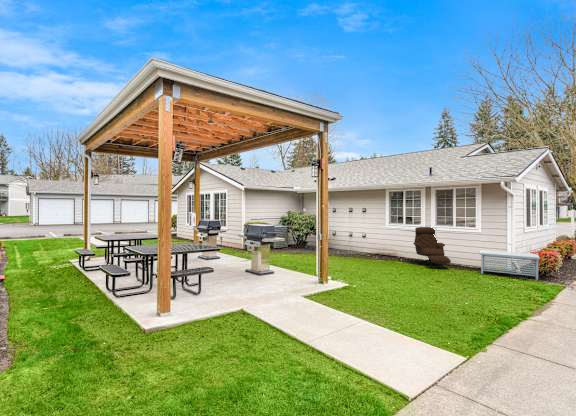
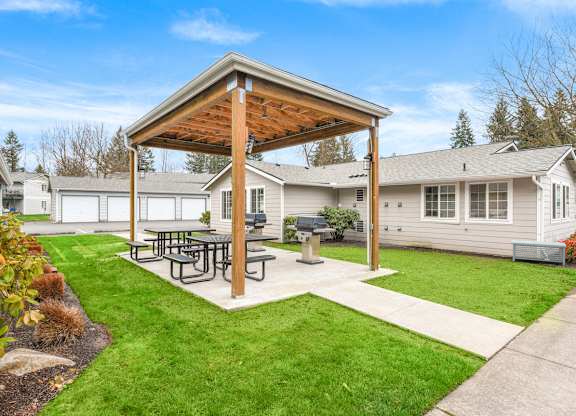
lounge chair: present [413,227,451,269] -> none [448,220,484,258]

